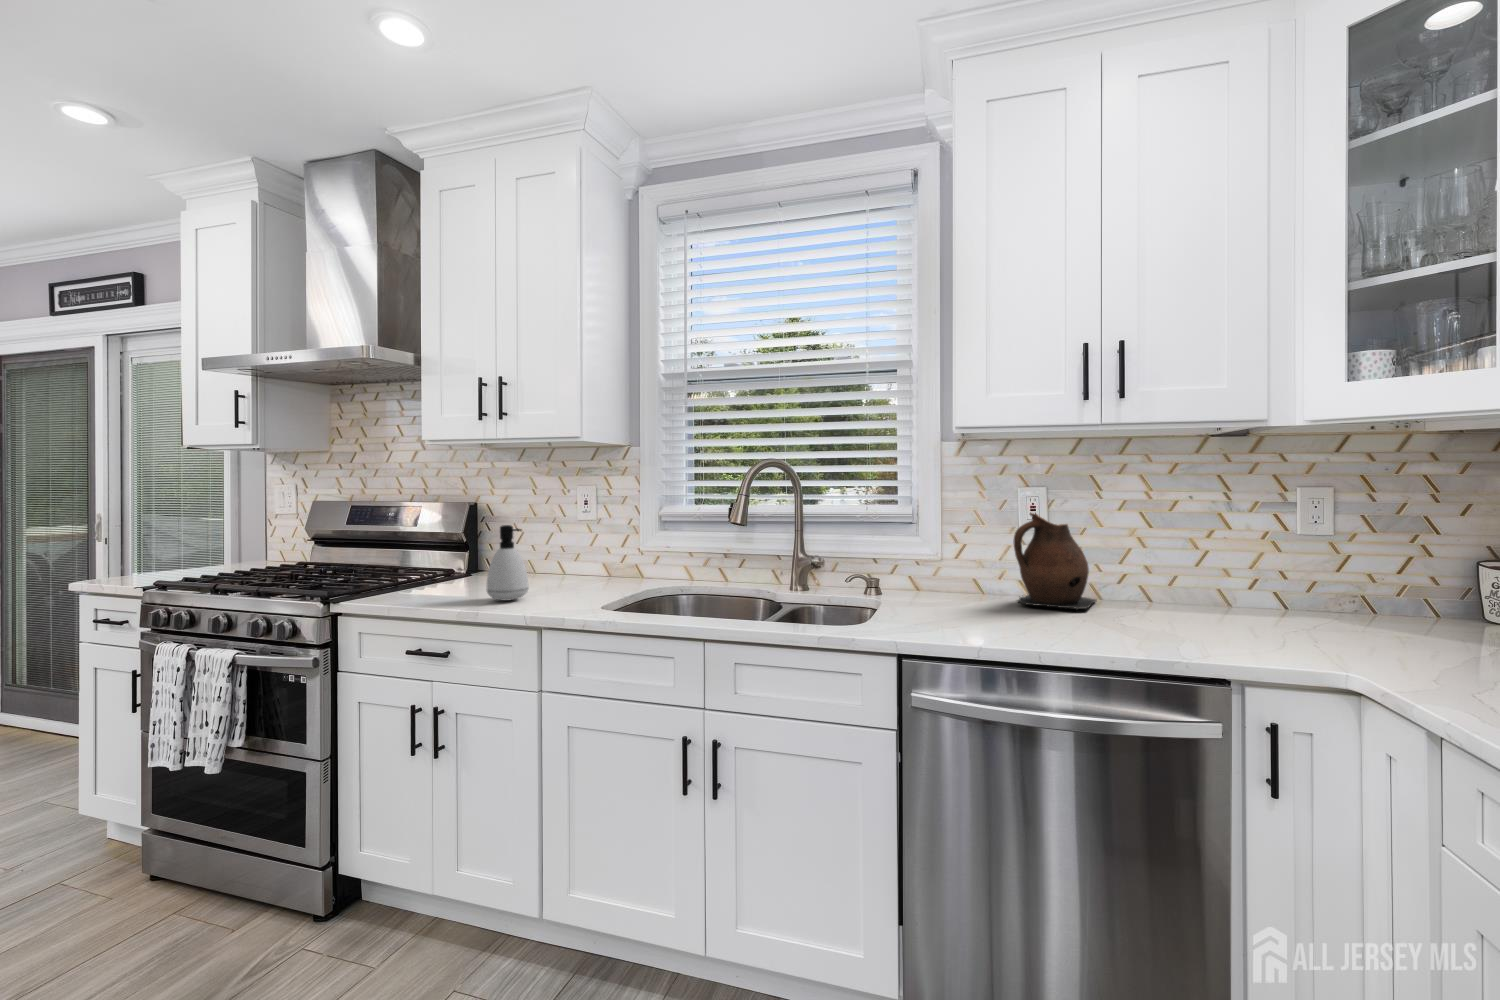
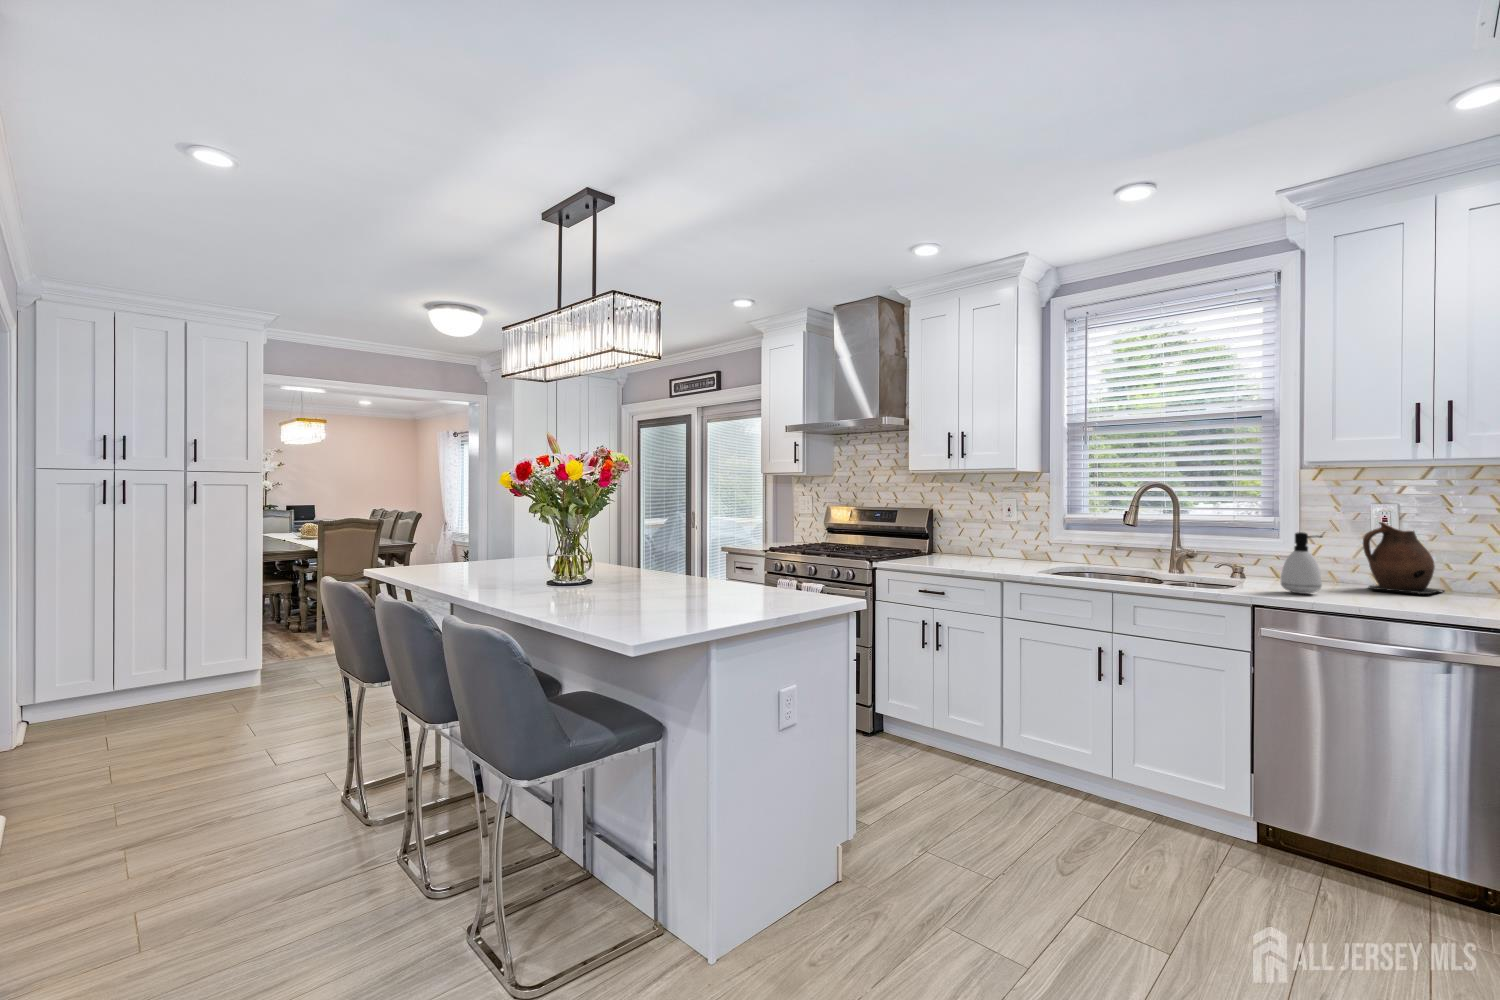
soap dispenser: present [486,525,529,601] -> present [1281,532,1322,594]

